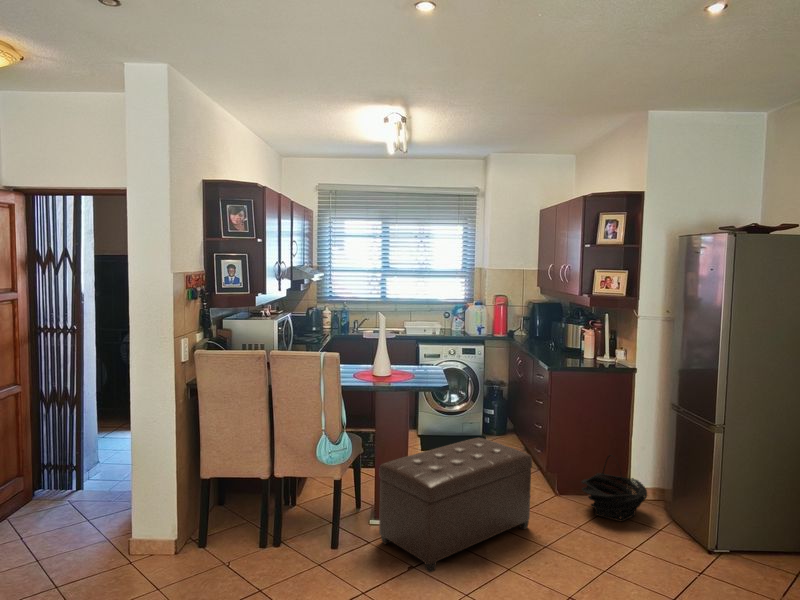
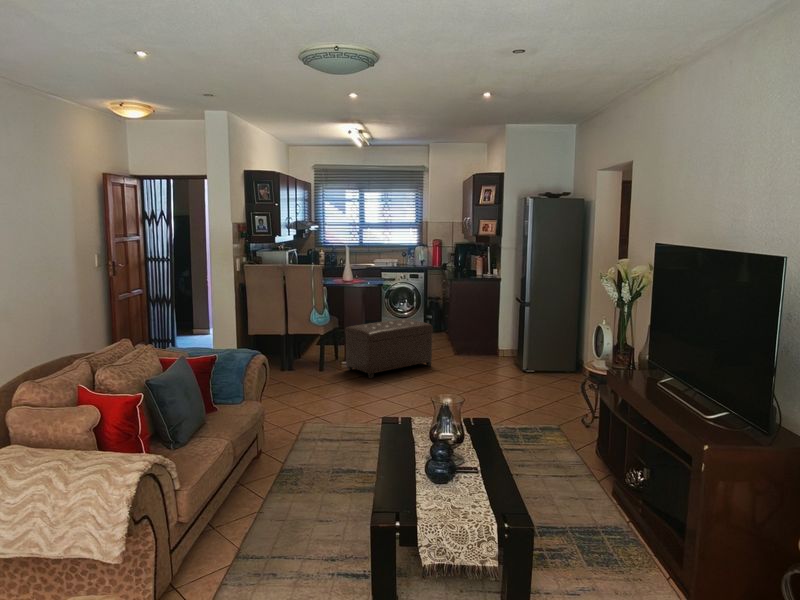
basket: present [582,455,647,521] -> none [466,328,503,364]

